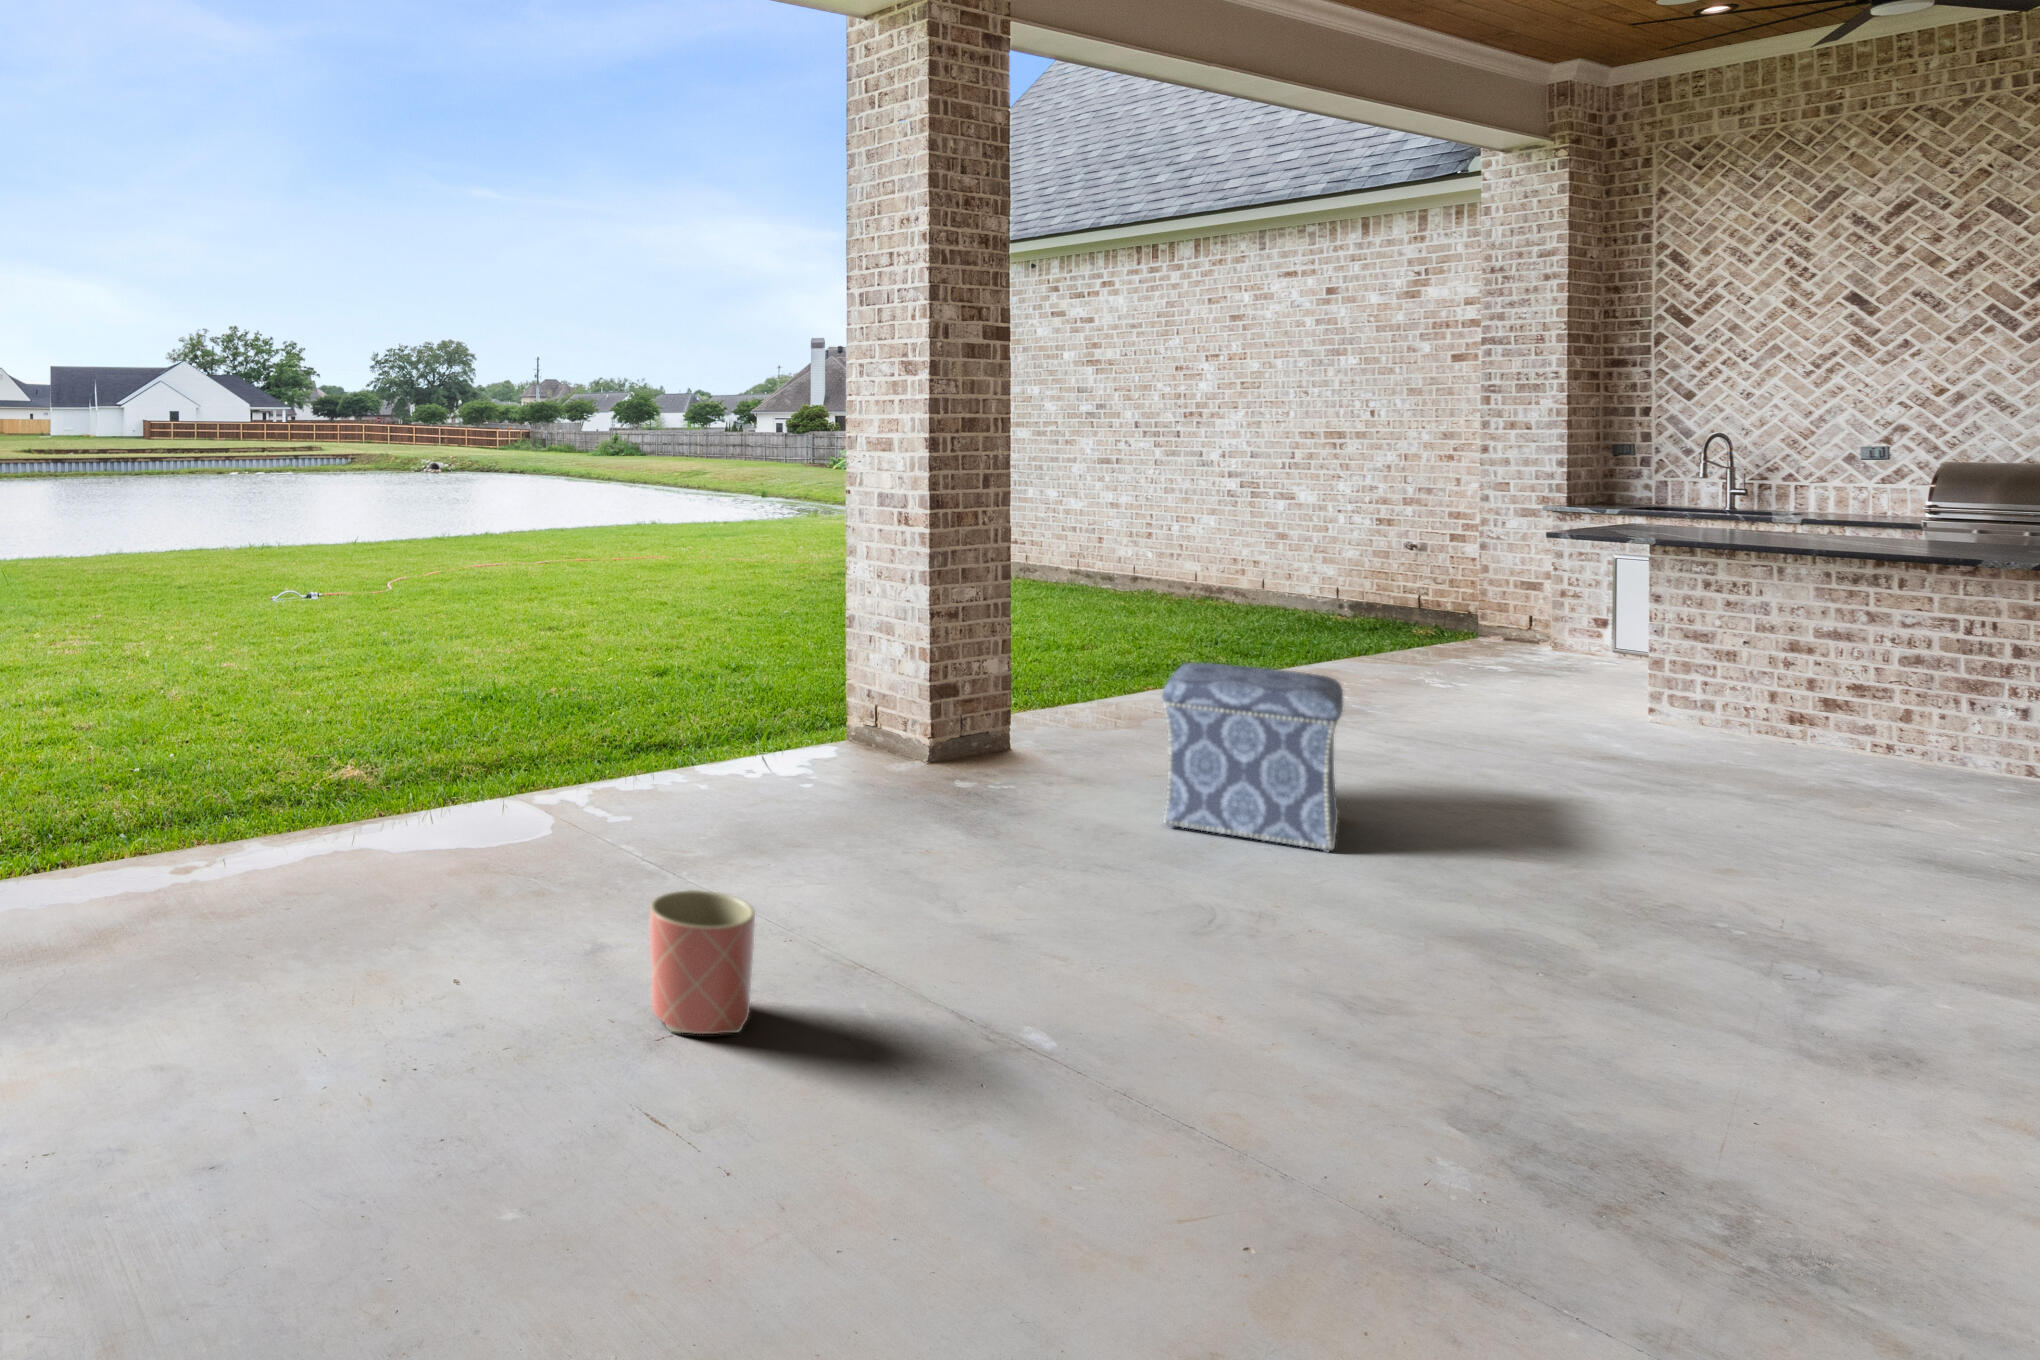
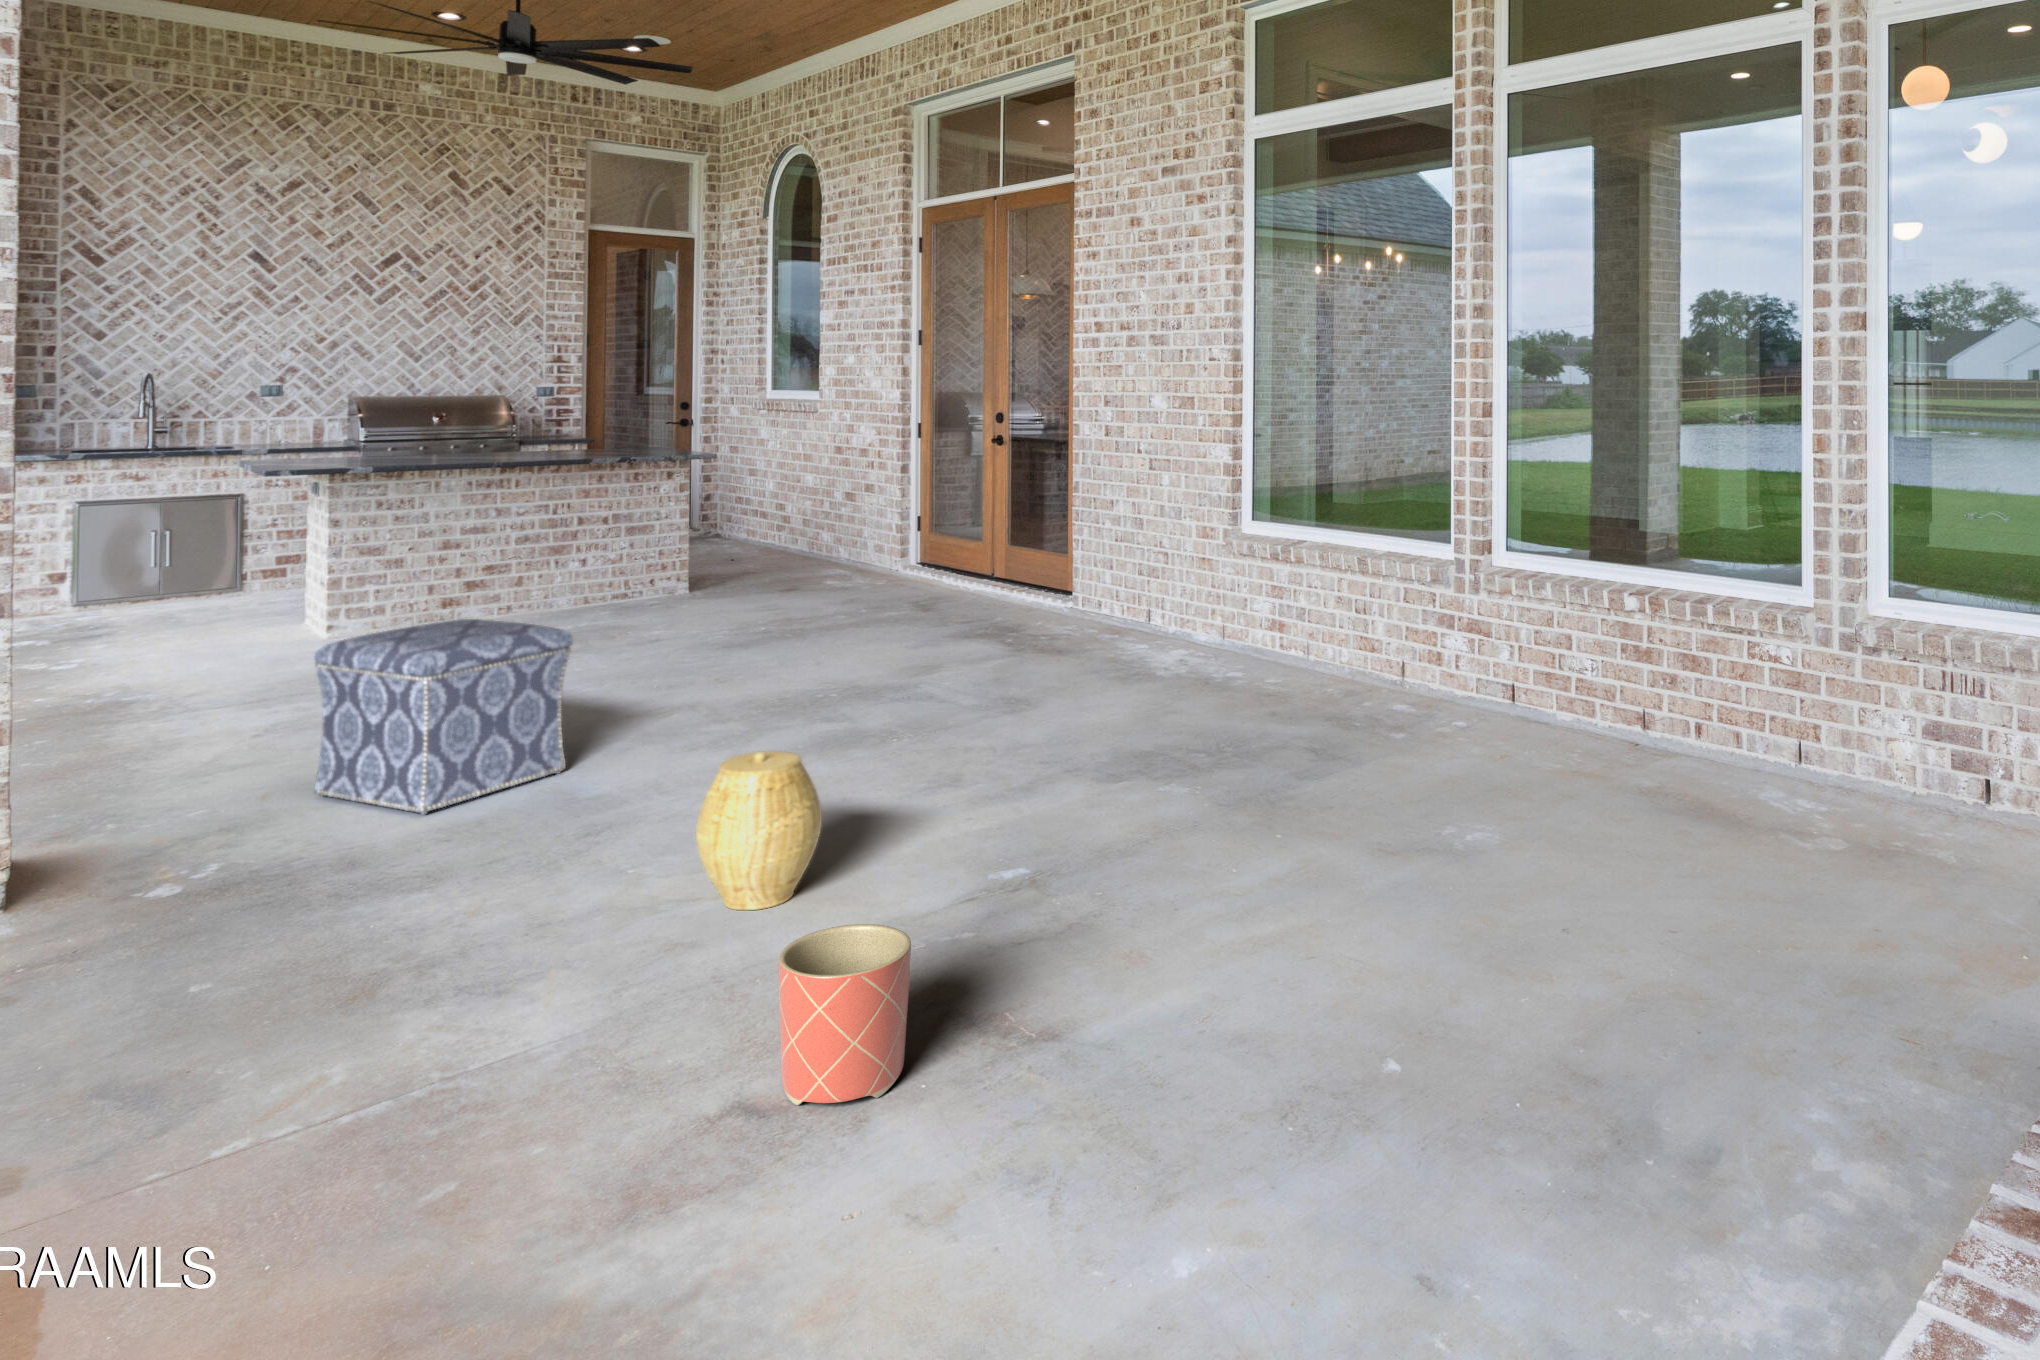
woven basket: none [993,810,1116,972] -> present [696,751,822,910]

